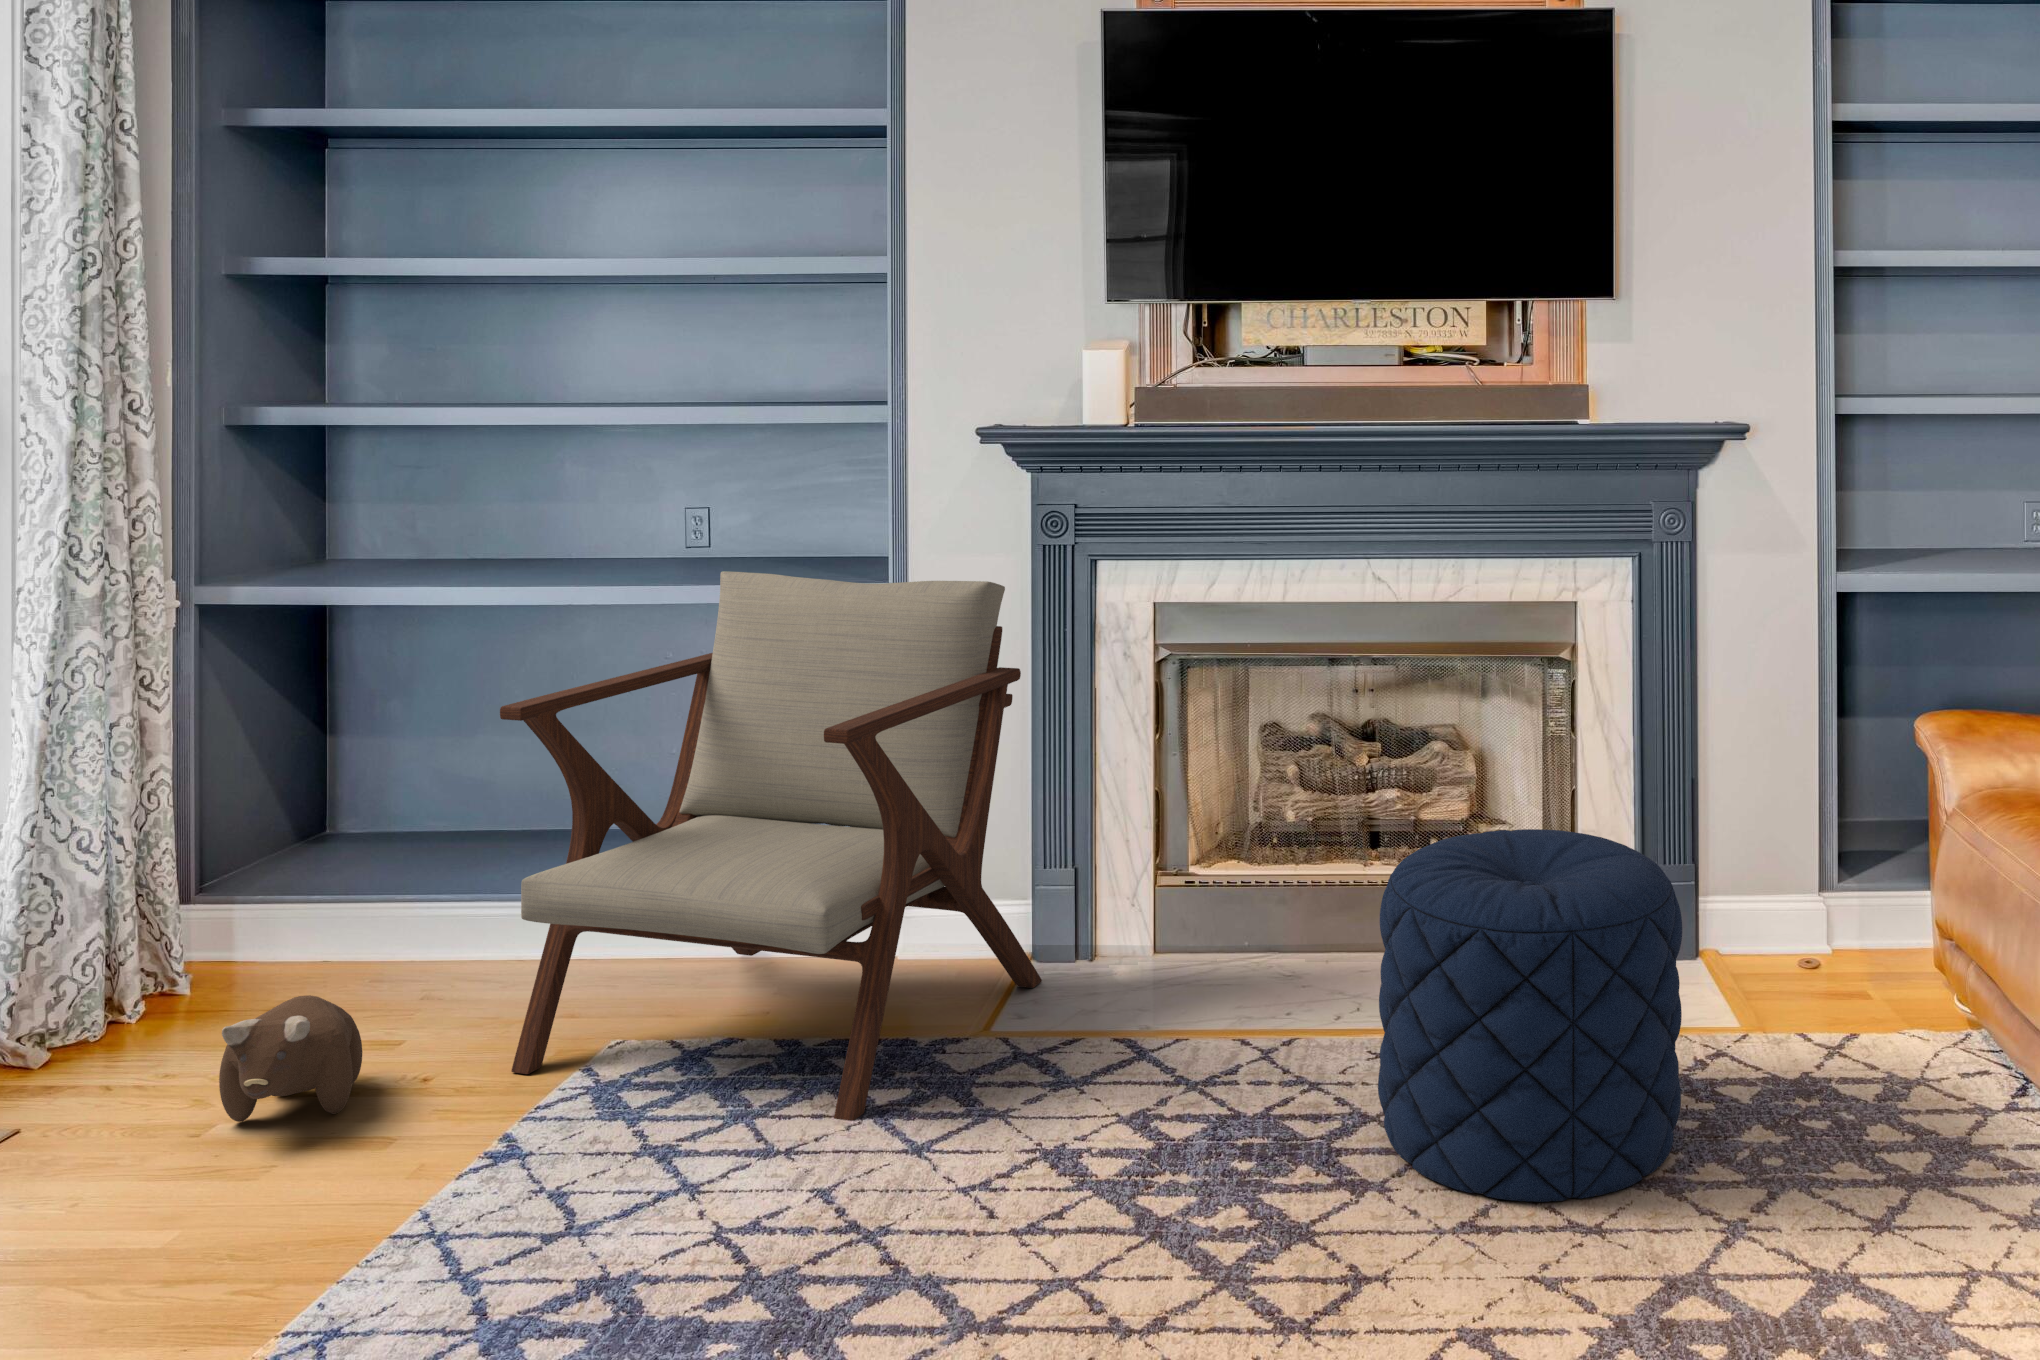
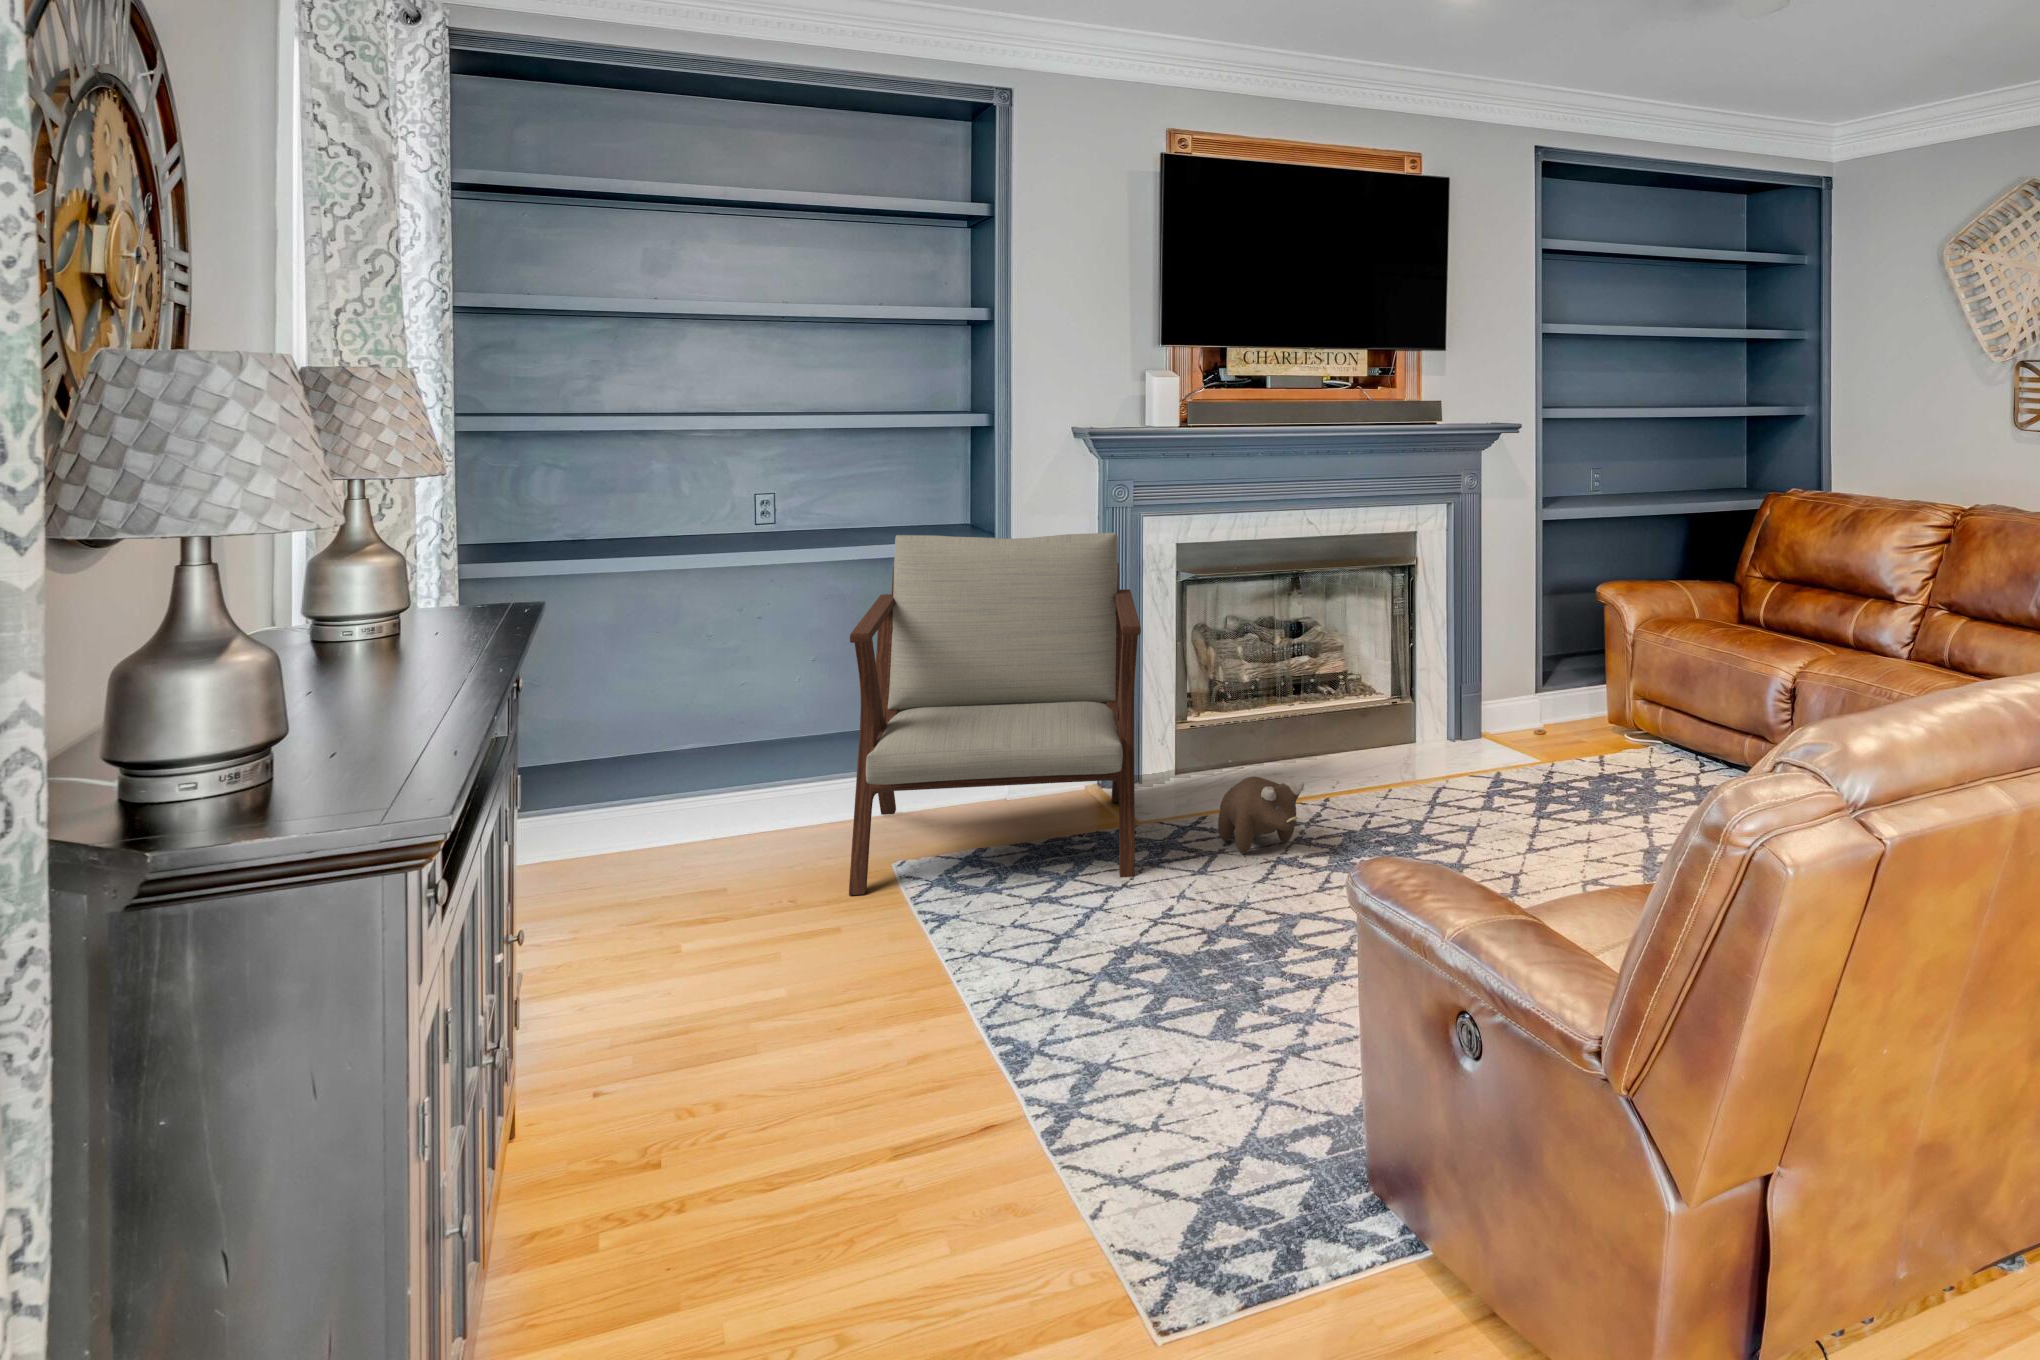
pouf: present [1378,829,1682,1202] -> none [1424,655,1592,844]
plush toy: present [219,995,362,1122] -> present [1218,777,1304,854]

